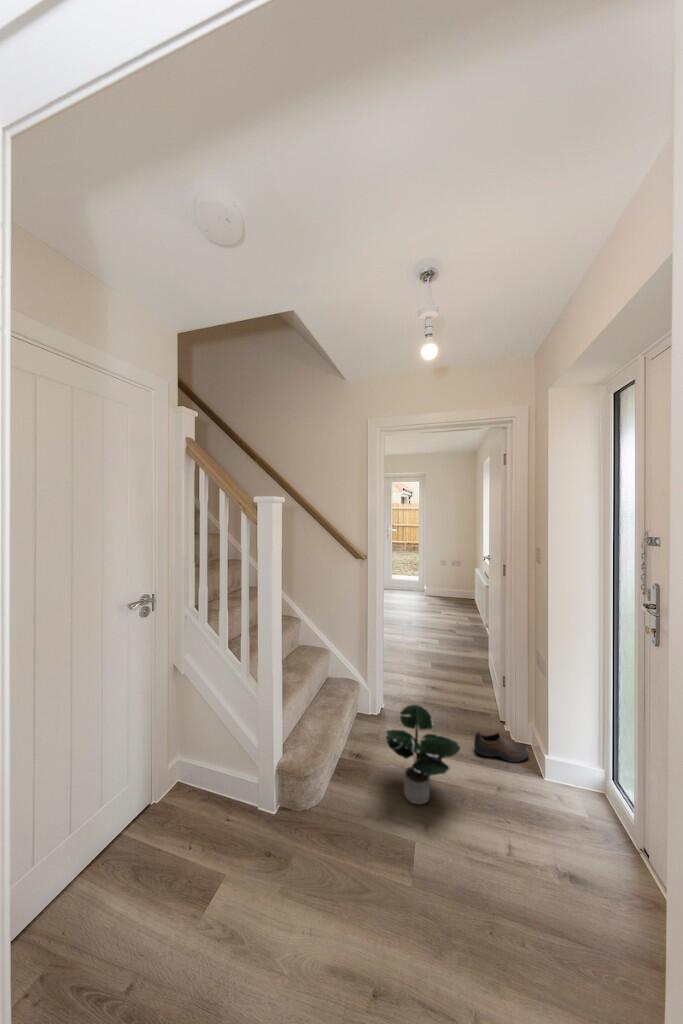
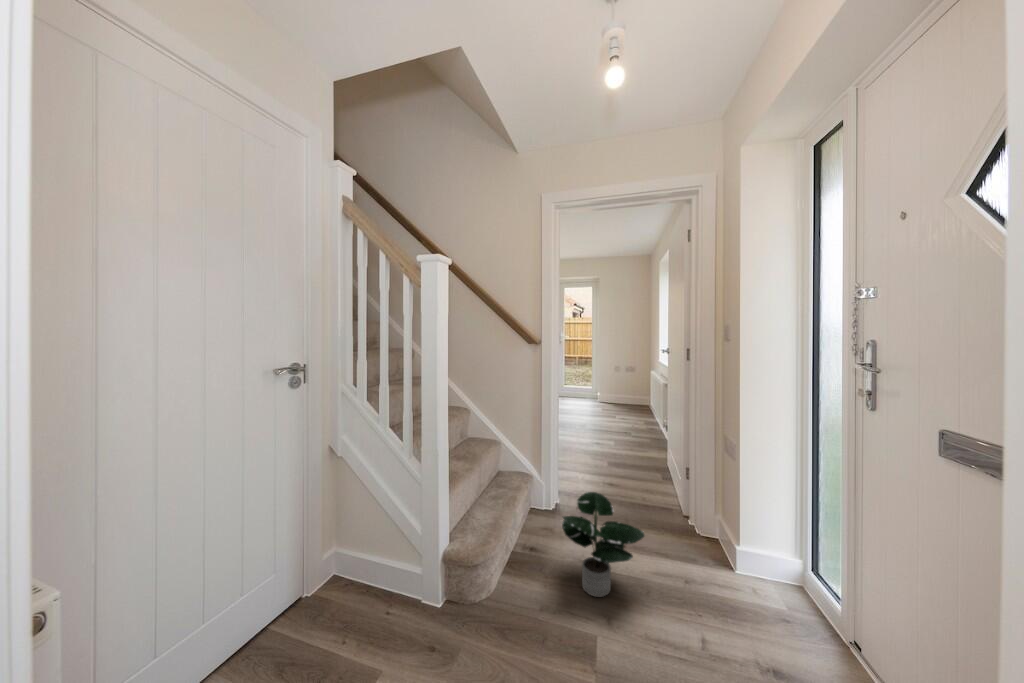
shoe: present [474,732,529,762] -> none [656,524,716,555]

